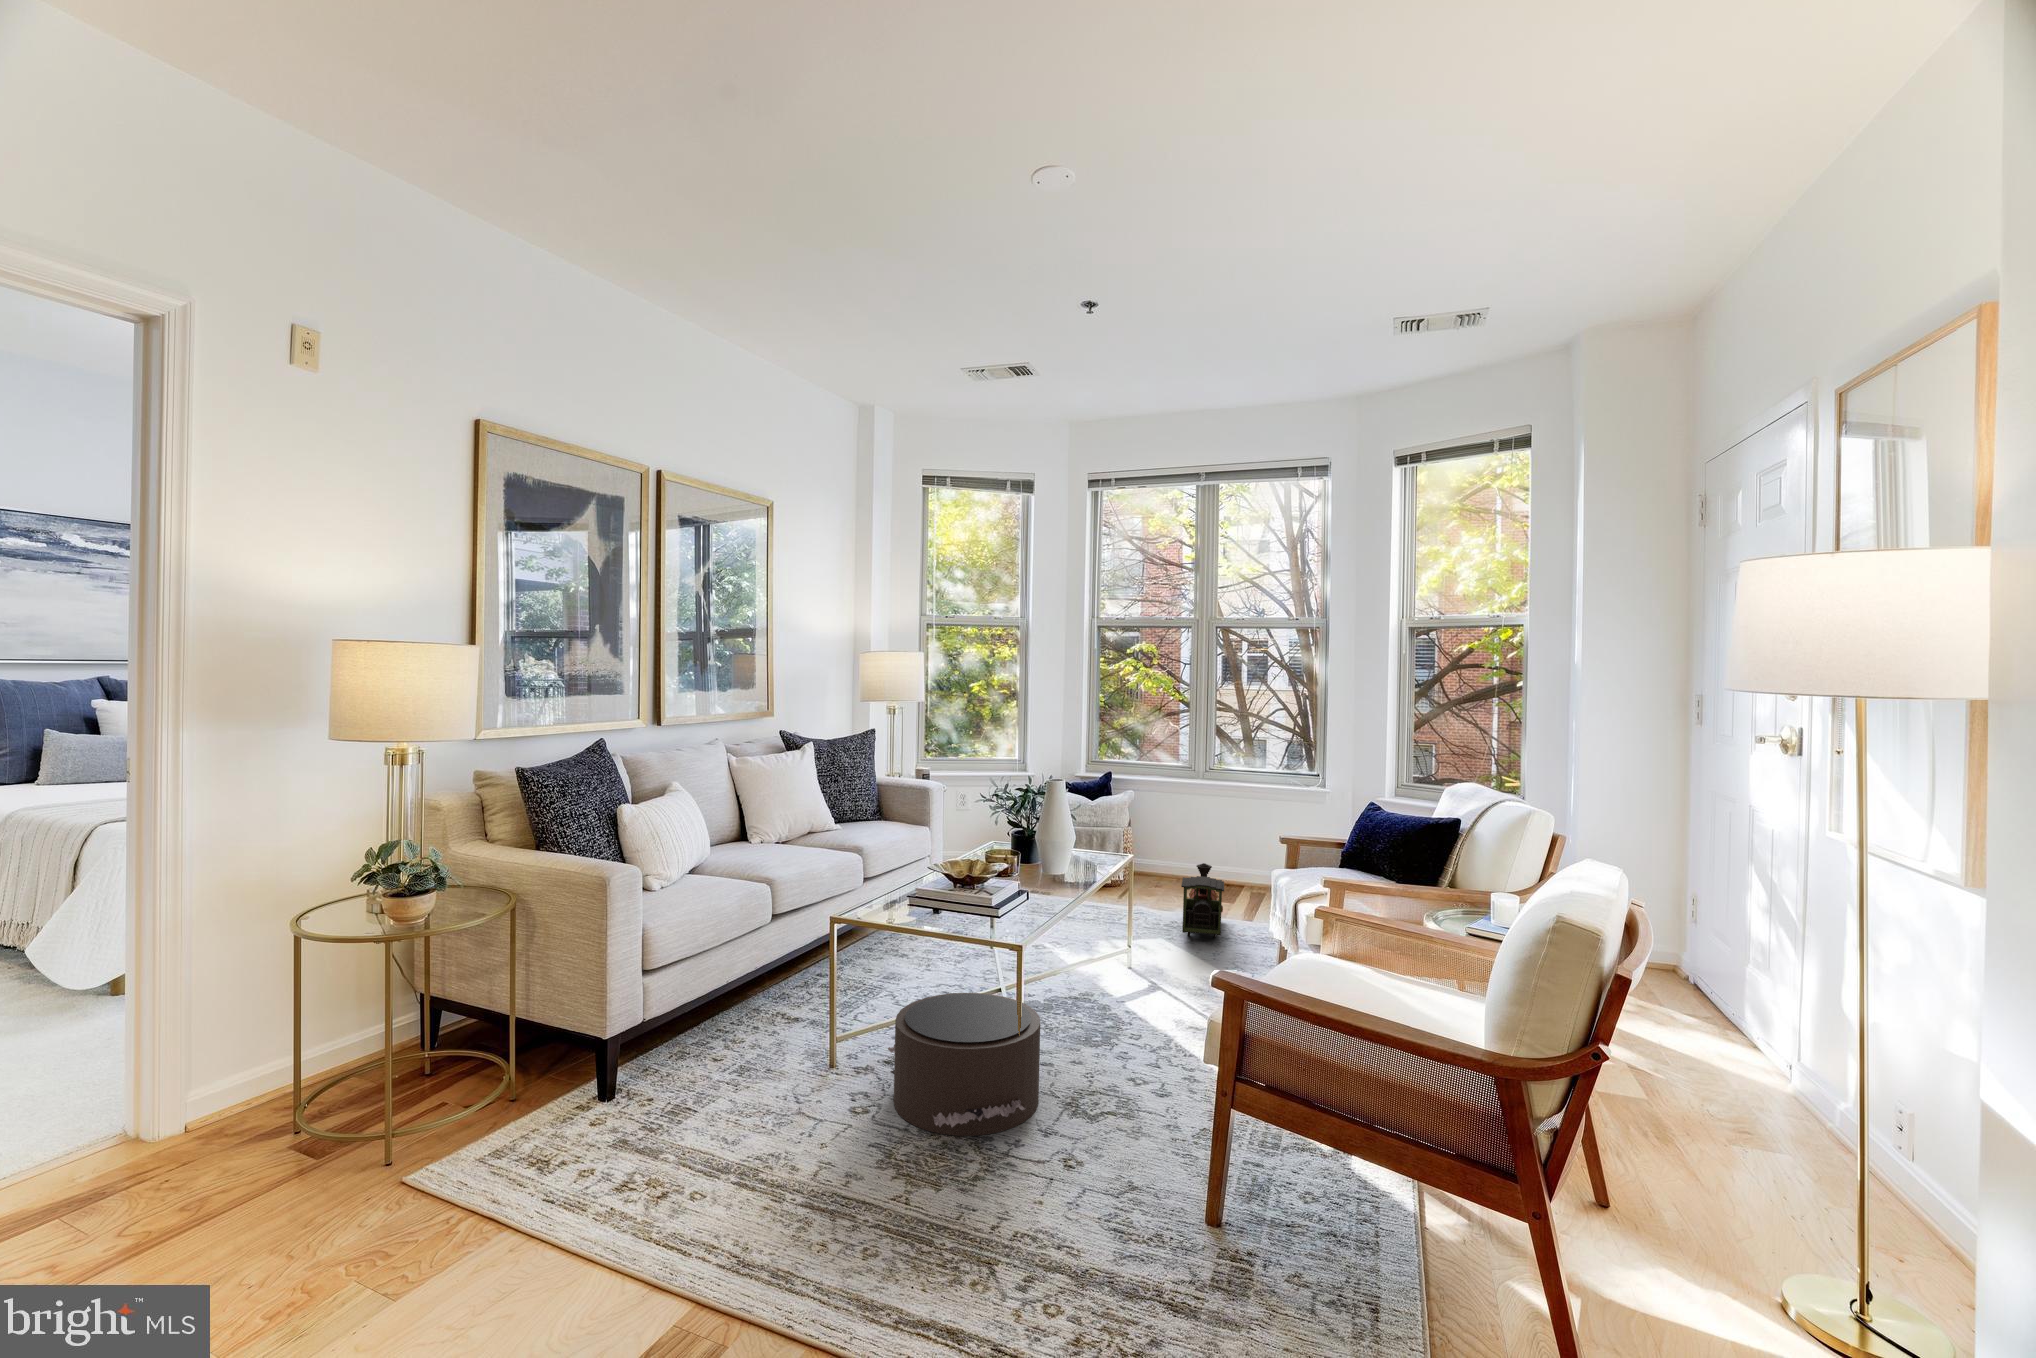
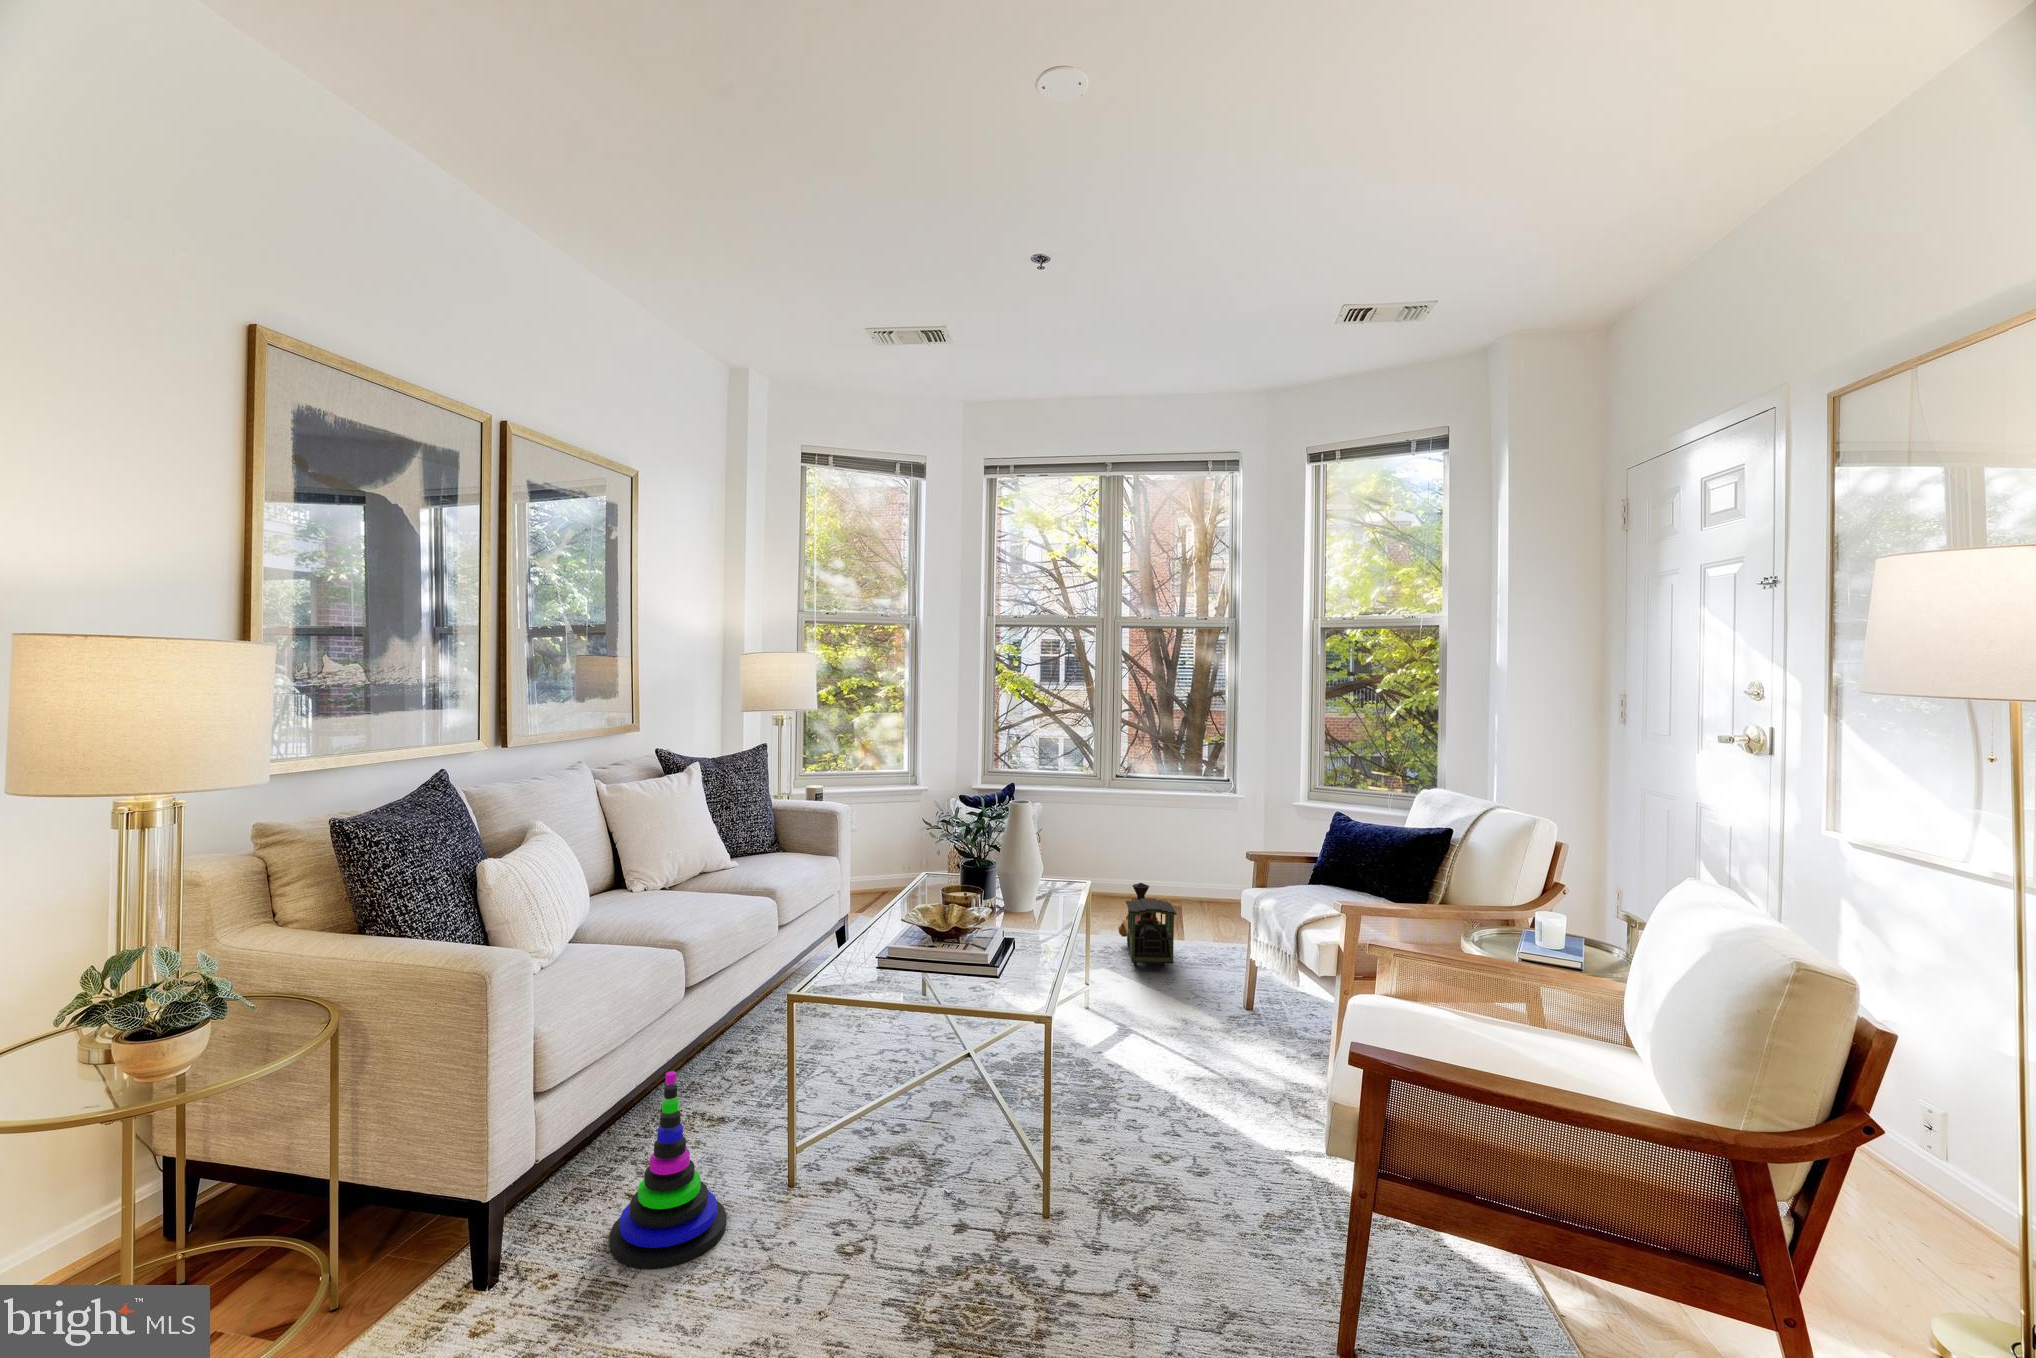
stacking toy: none [691,965,777,1106] -> present [609,1071,727,1269]
pouf: present [888,993,1040,1136] -> none [865,1073,1074,1271]

